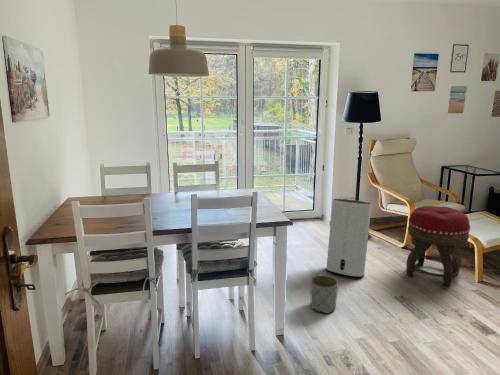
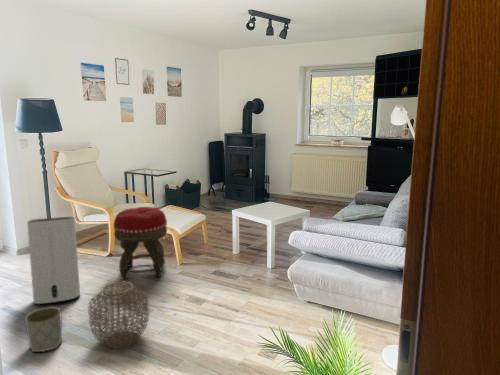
woven basket: none [357,274,418,342] -> present [88,281,149,348]

